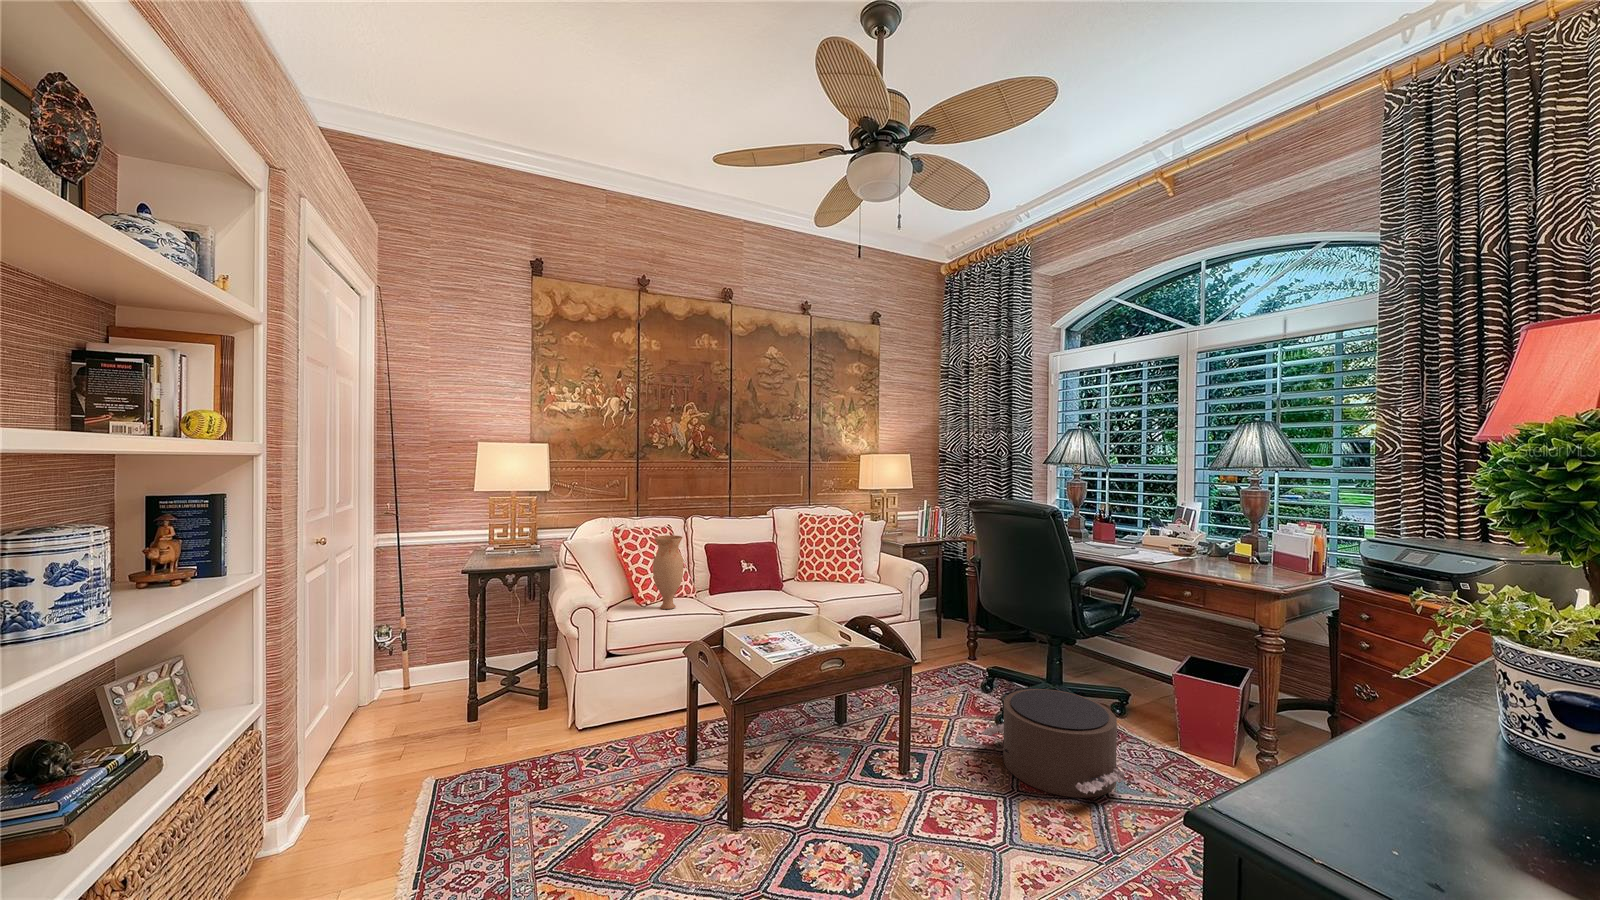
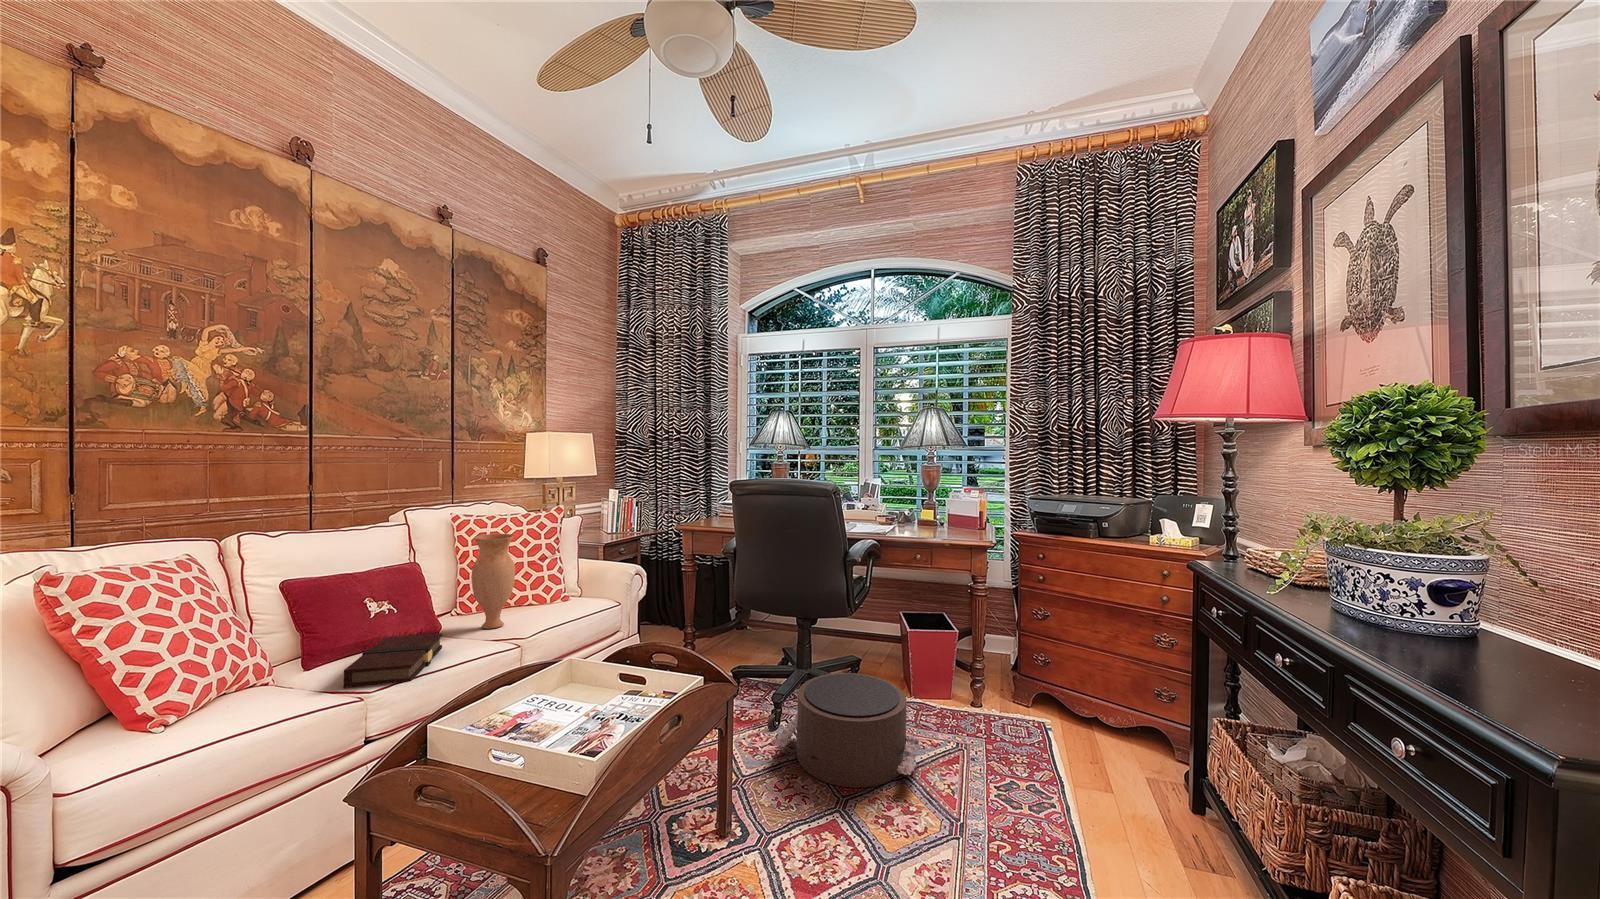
vase: present [653,535,684,609] -> present [471,534,515,629]
book: none [714,586,770,611] -> present [344,633,442,688]

